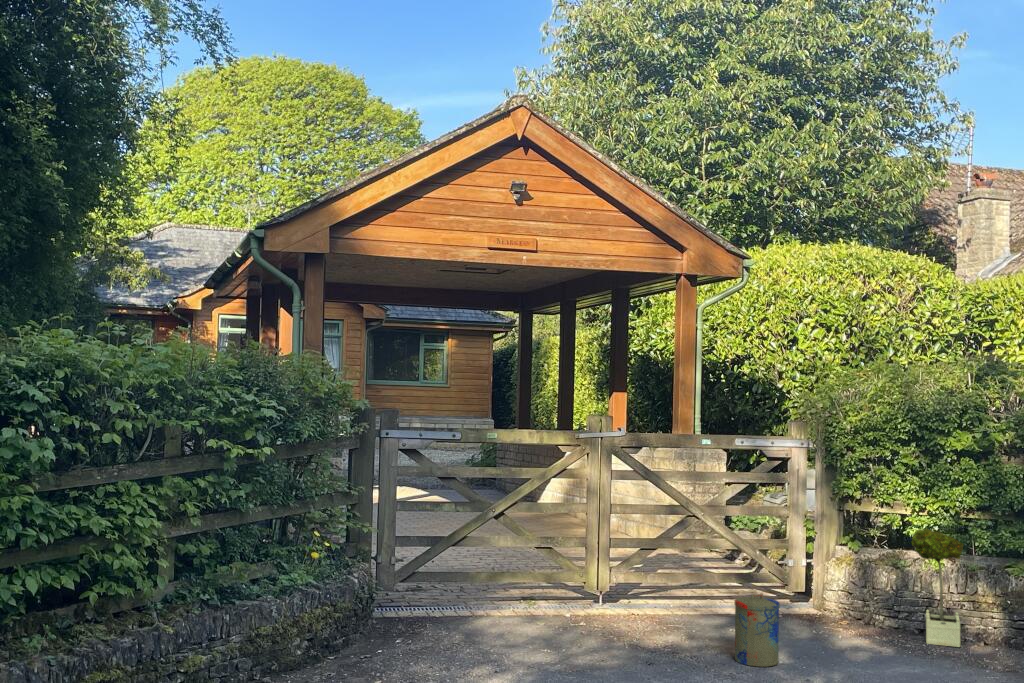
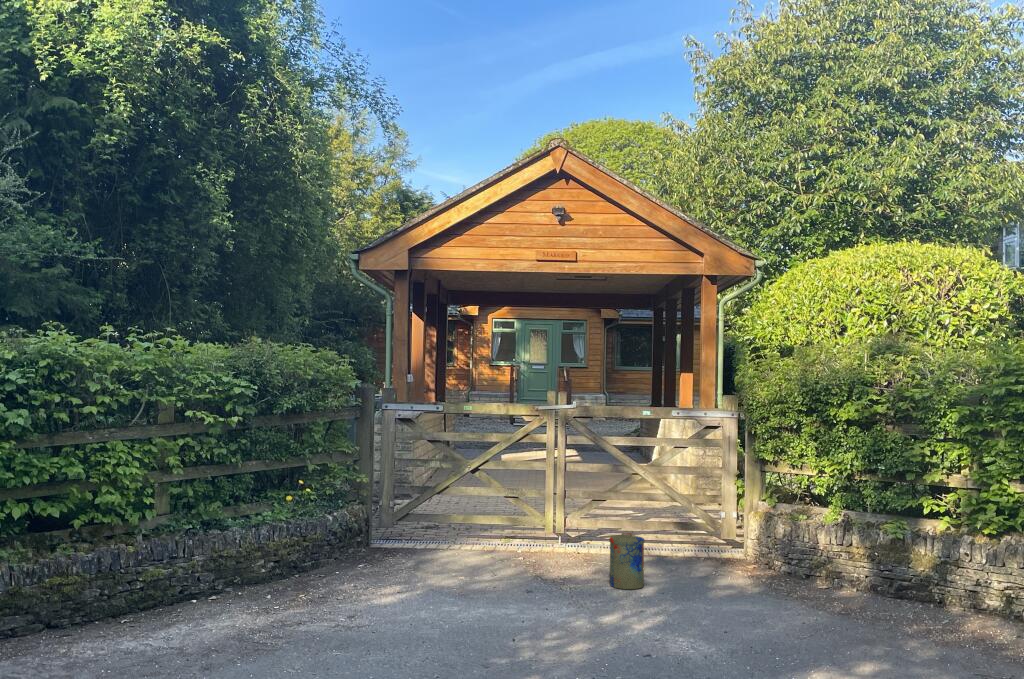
potted tree: present [912,528,964,647] -> none [790,487,834,588]

